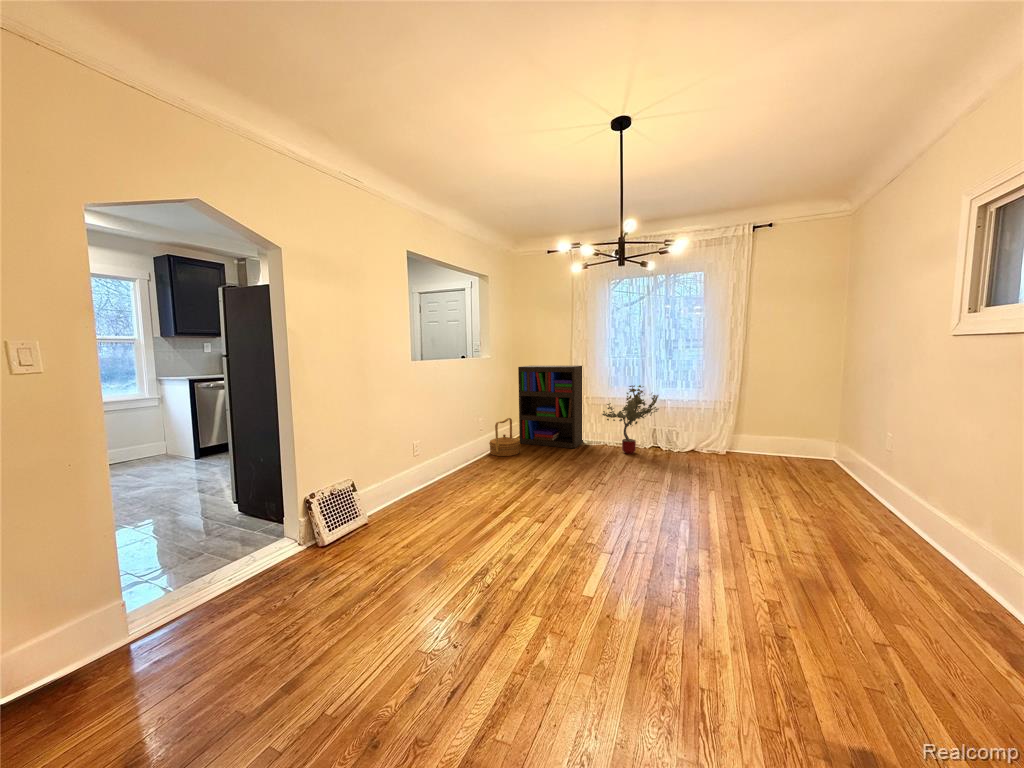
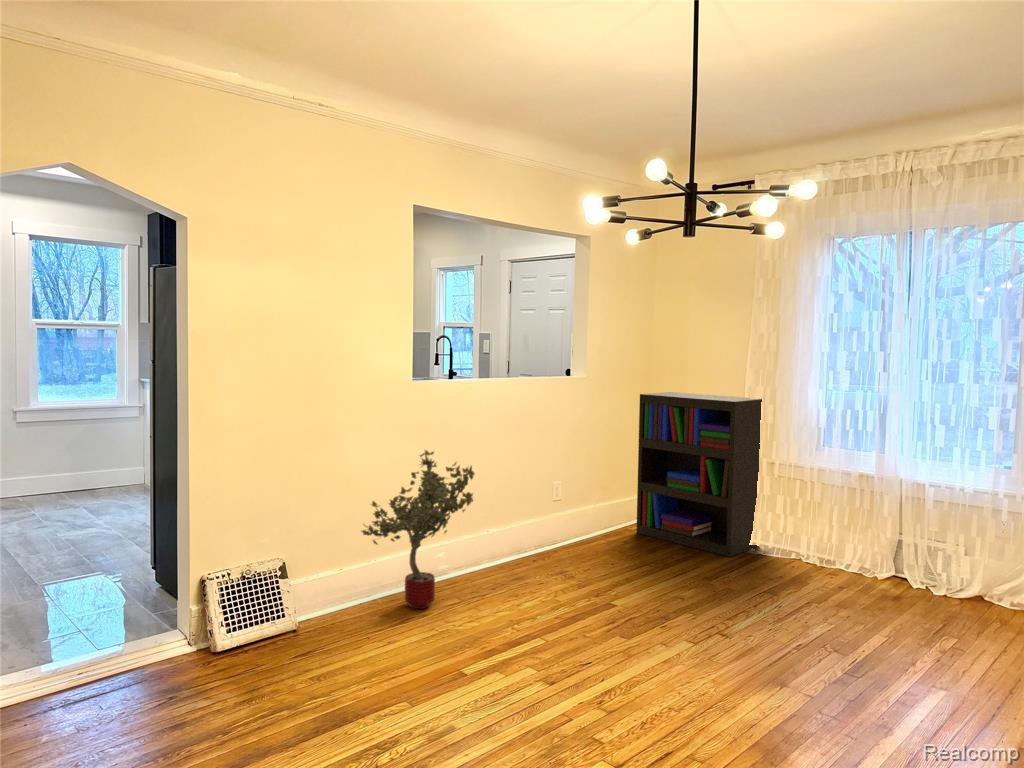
potted tree: present [602,385,659,454] -> present [361,450,475,609]
woven basket: present [489,418,520,456] -> none [569,485,624,554]

